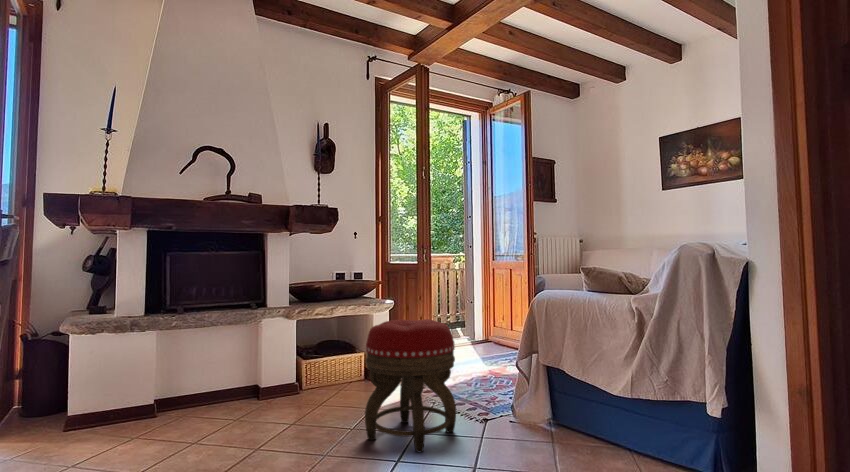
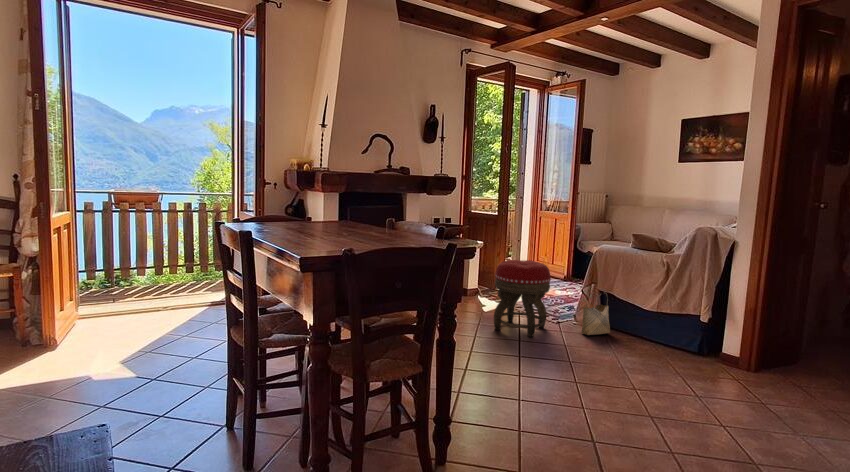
woven basket: none [510,363,560,444] -> present [581,290,610,335]

